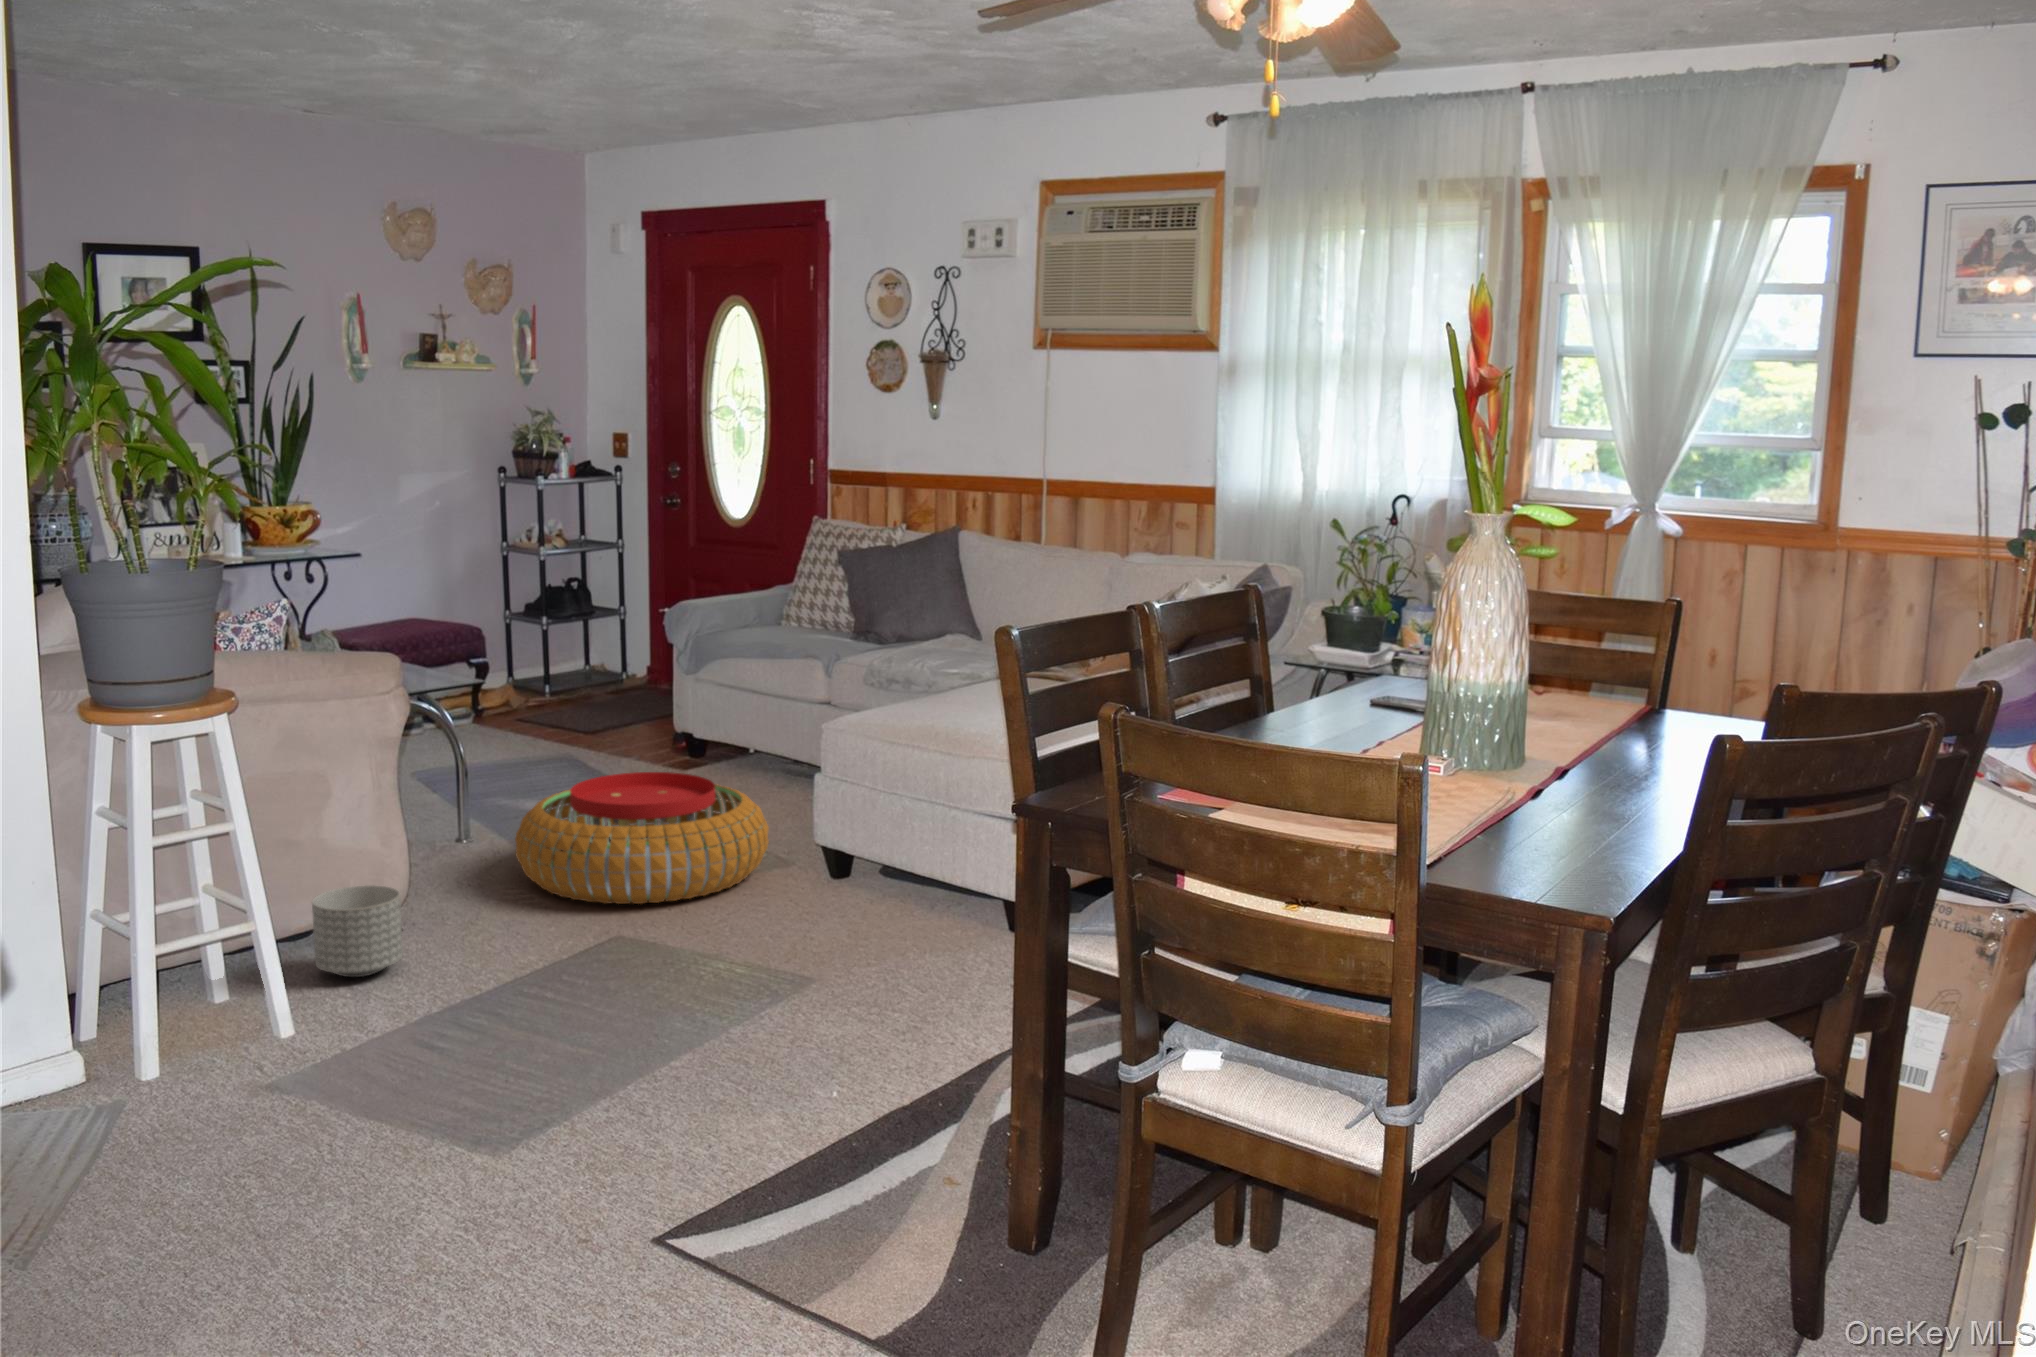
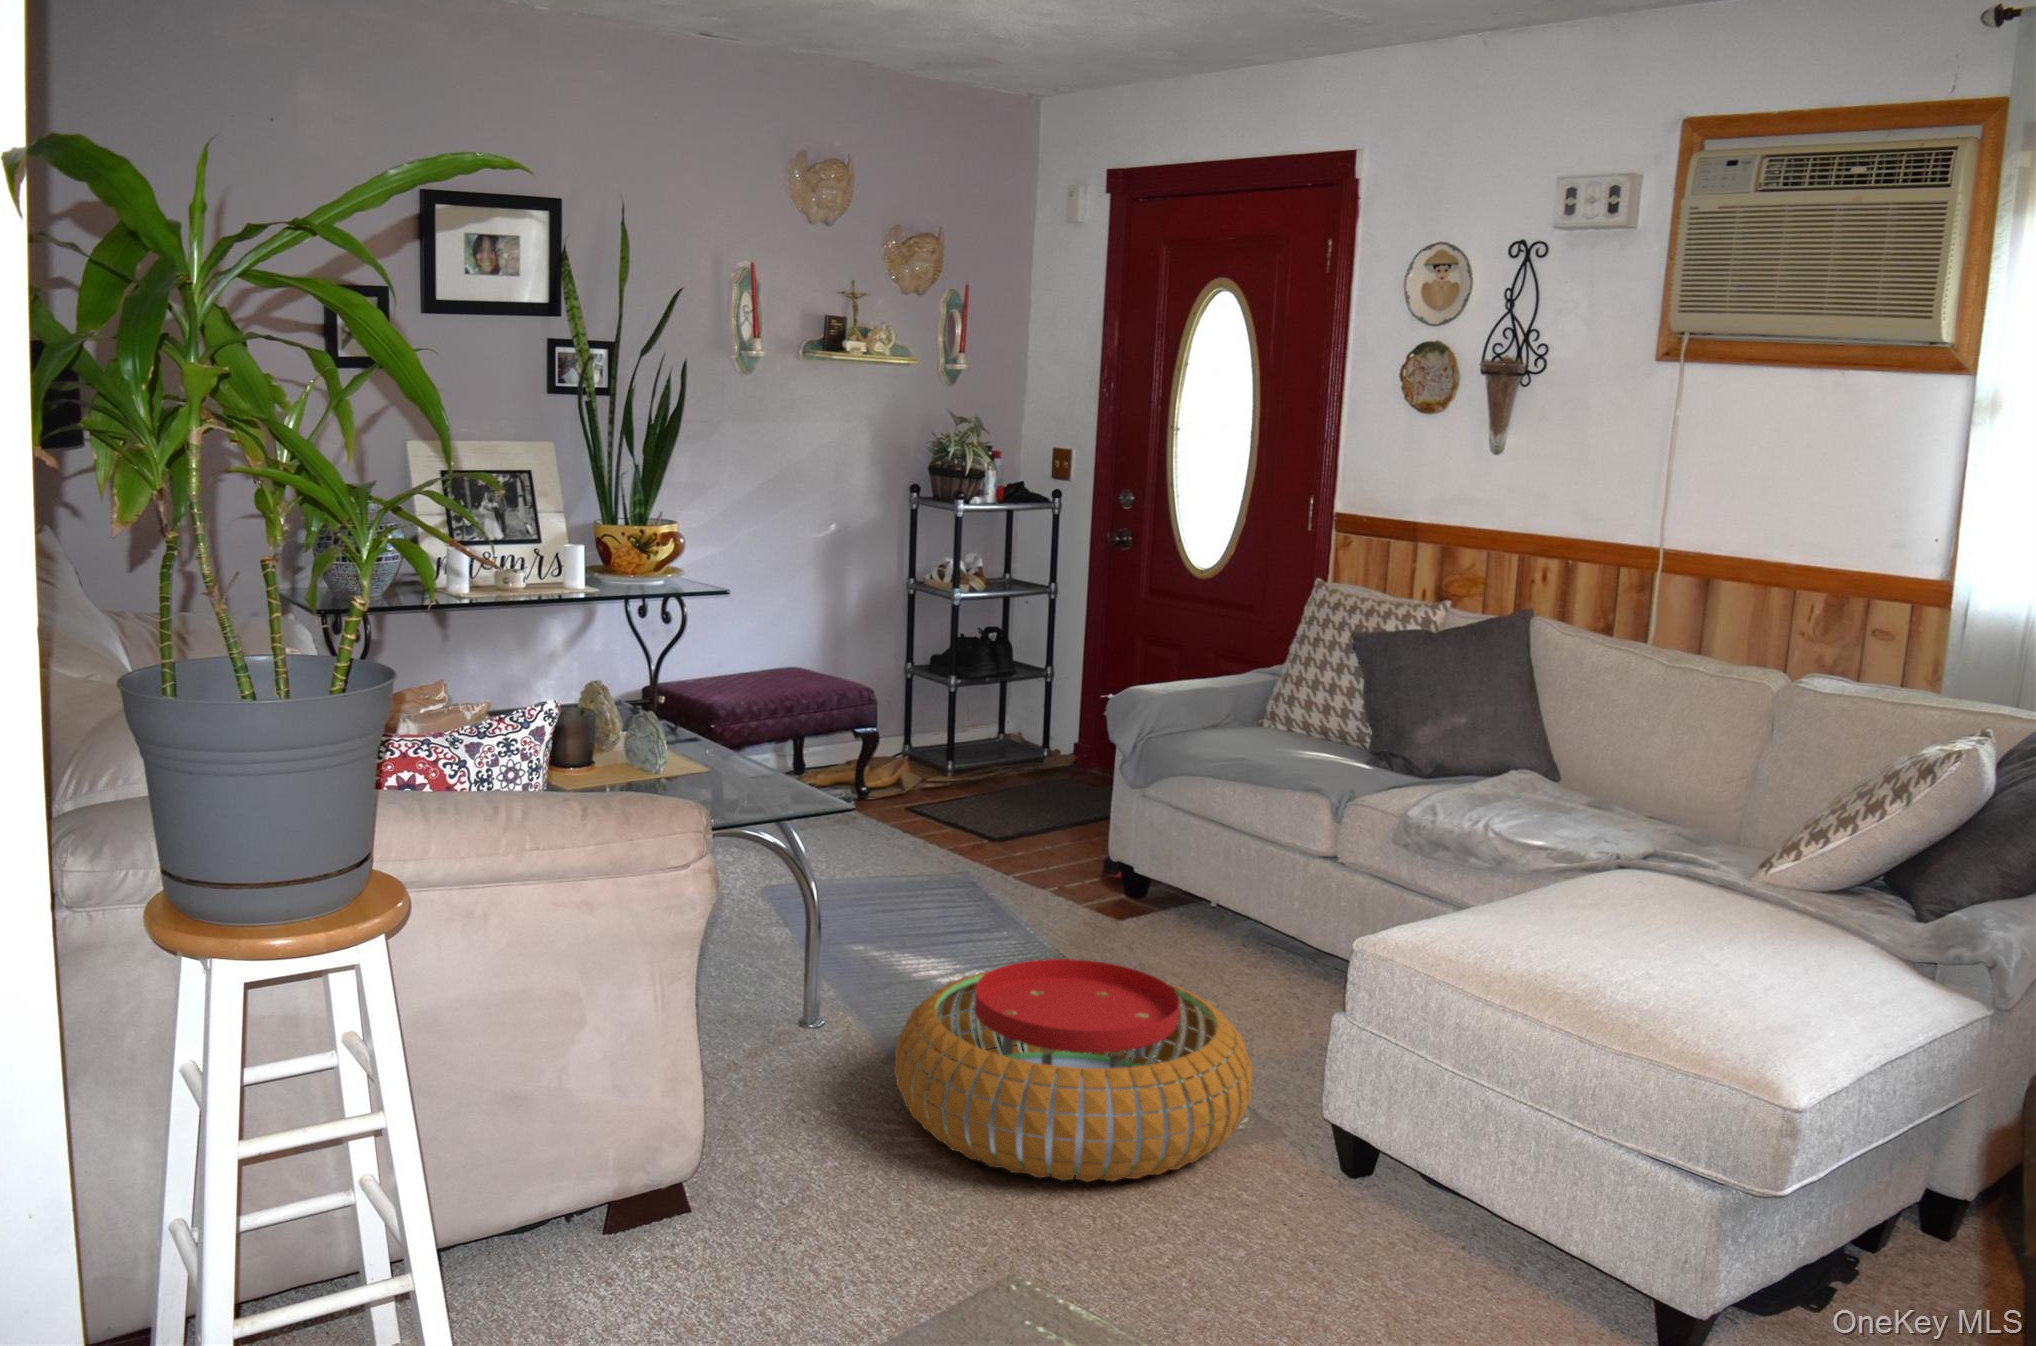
planter: present [312,885,403,977] -> none [604,1138,727,1283]

